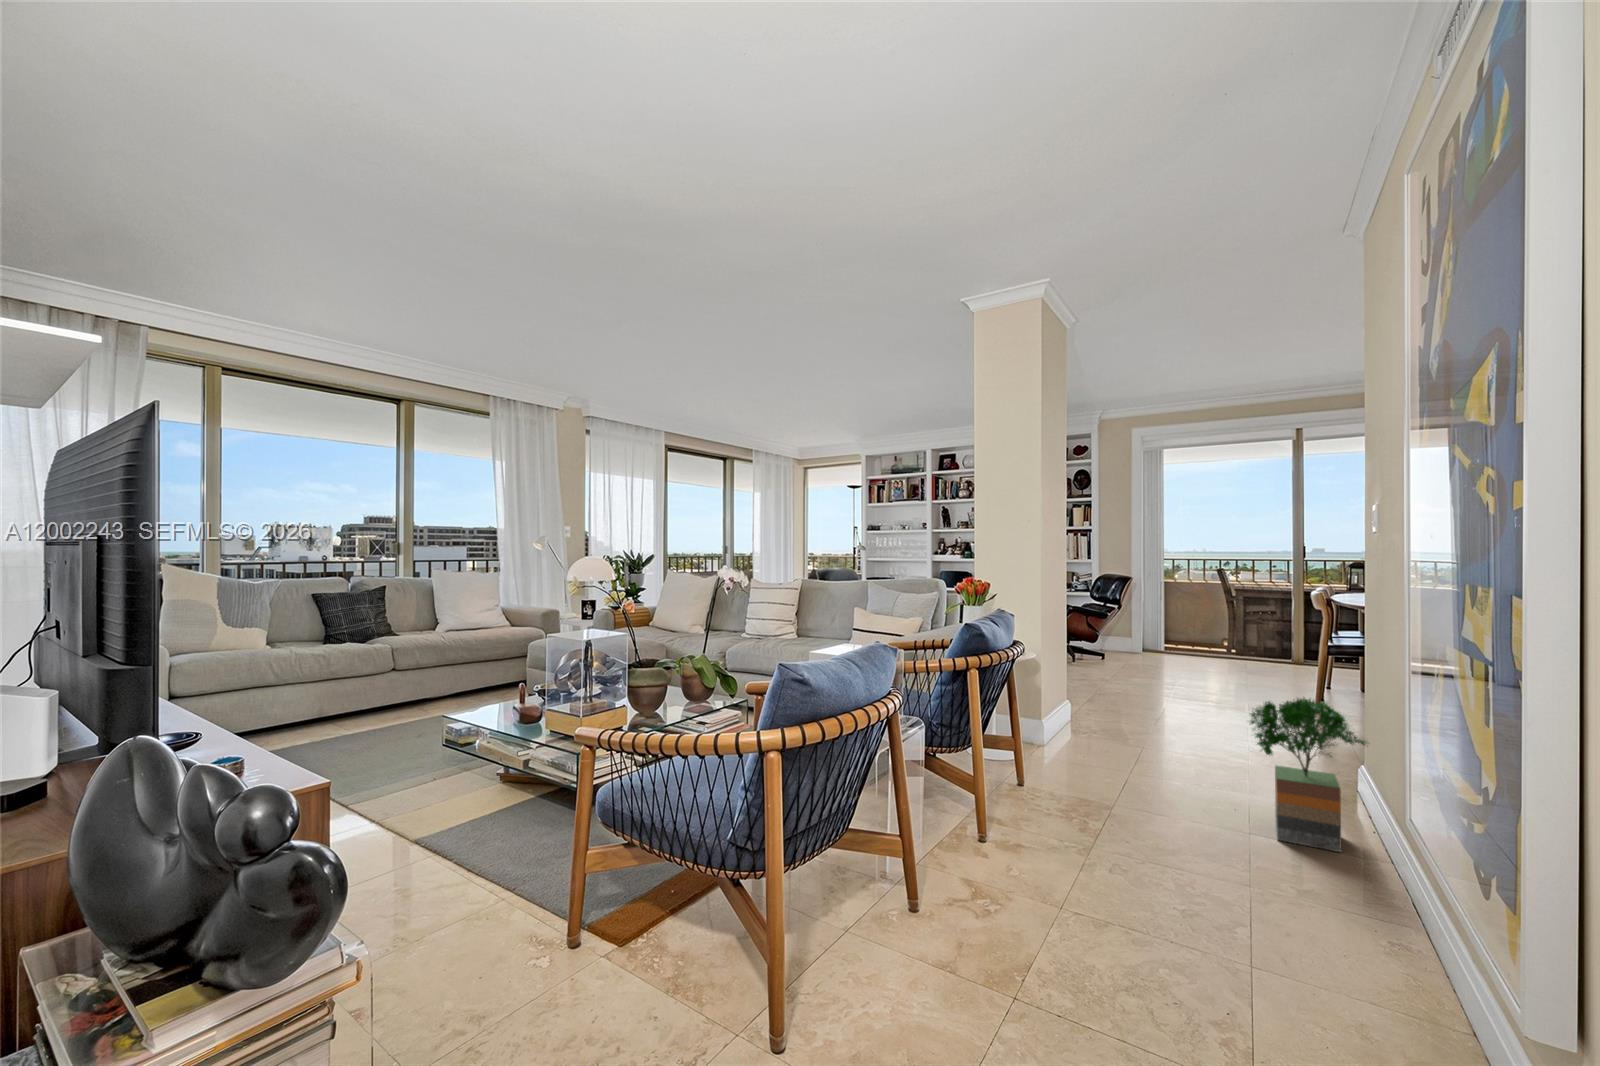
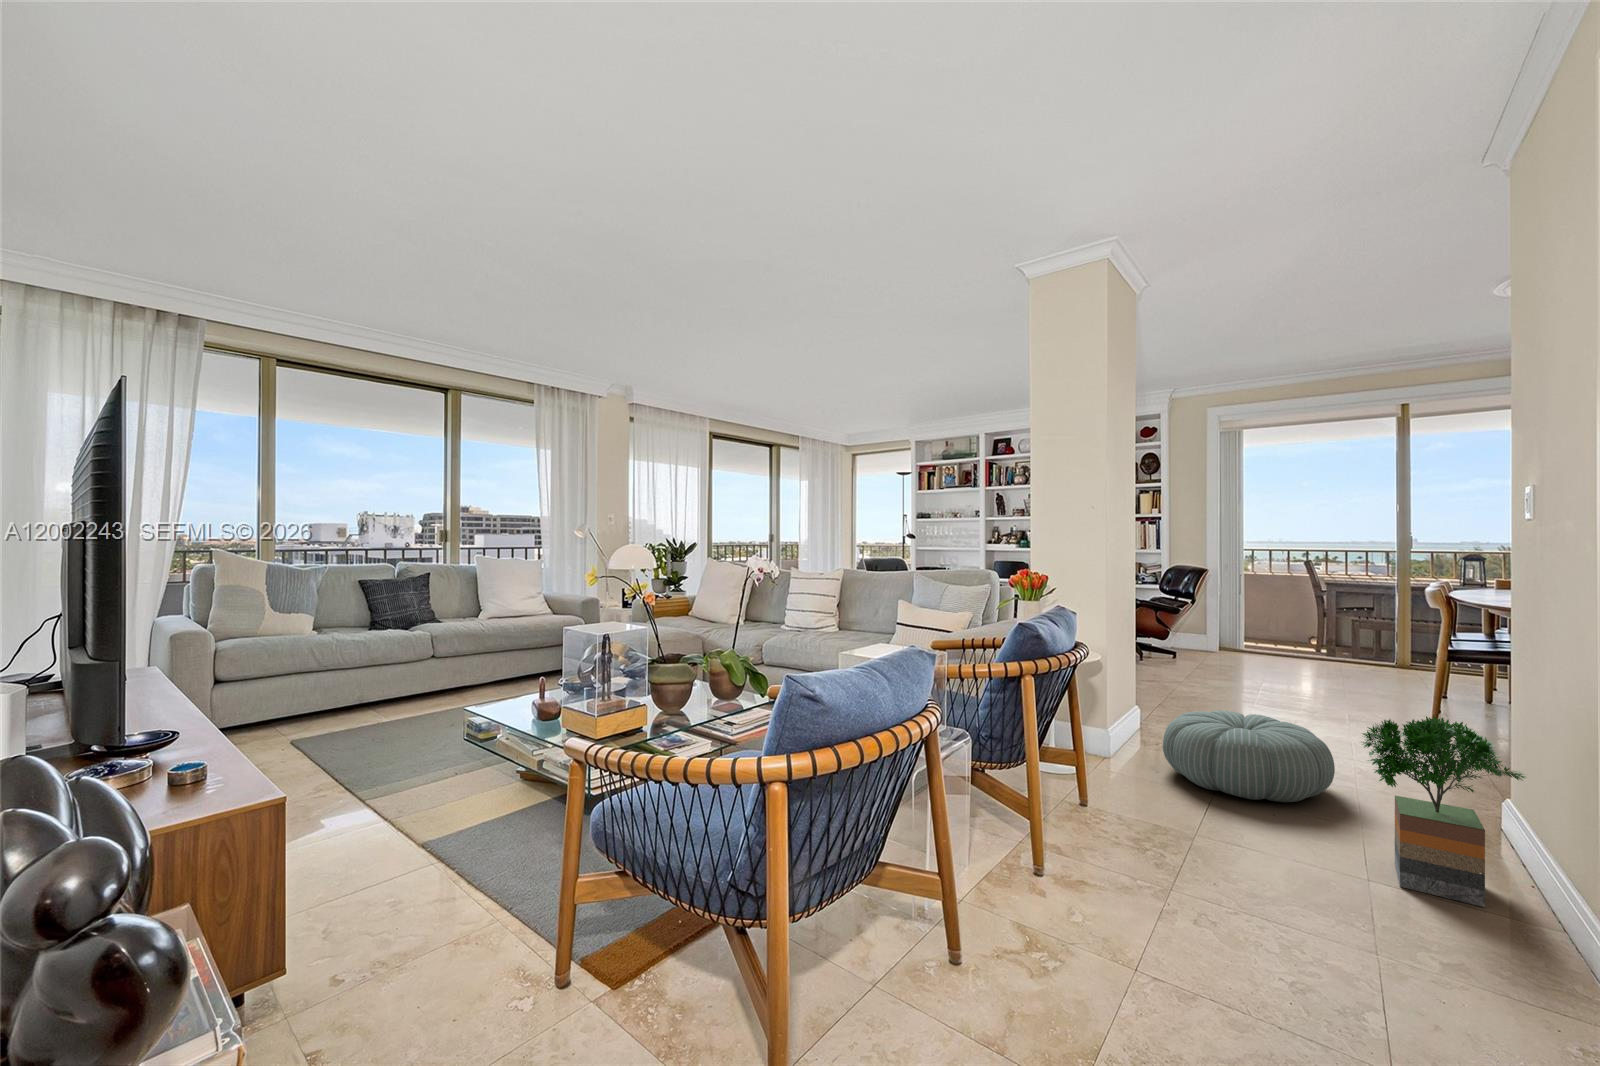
pouf: none [1090,702,1232,779] -> present [1163,710,1335,802]

